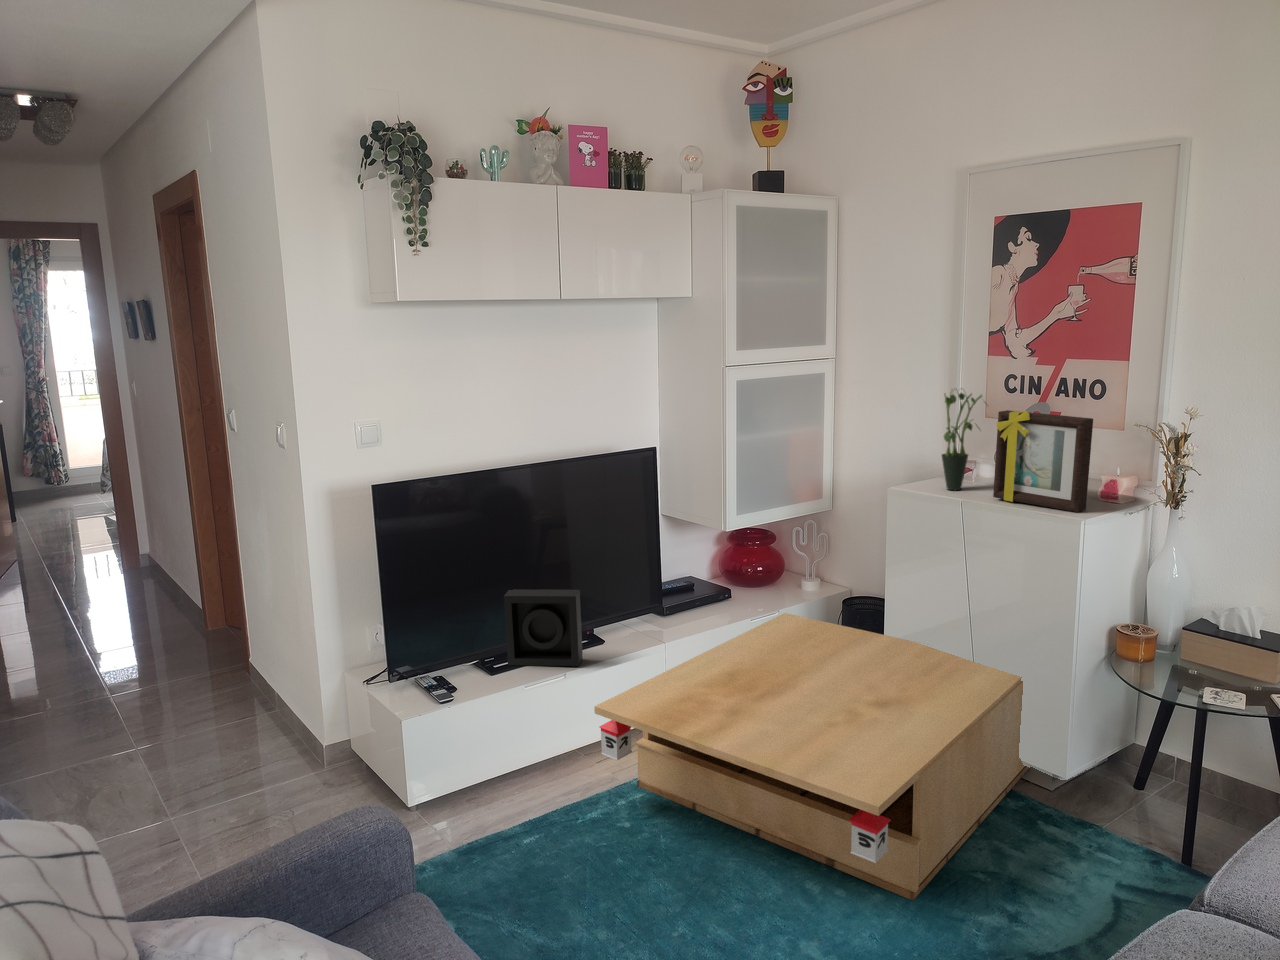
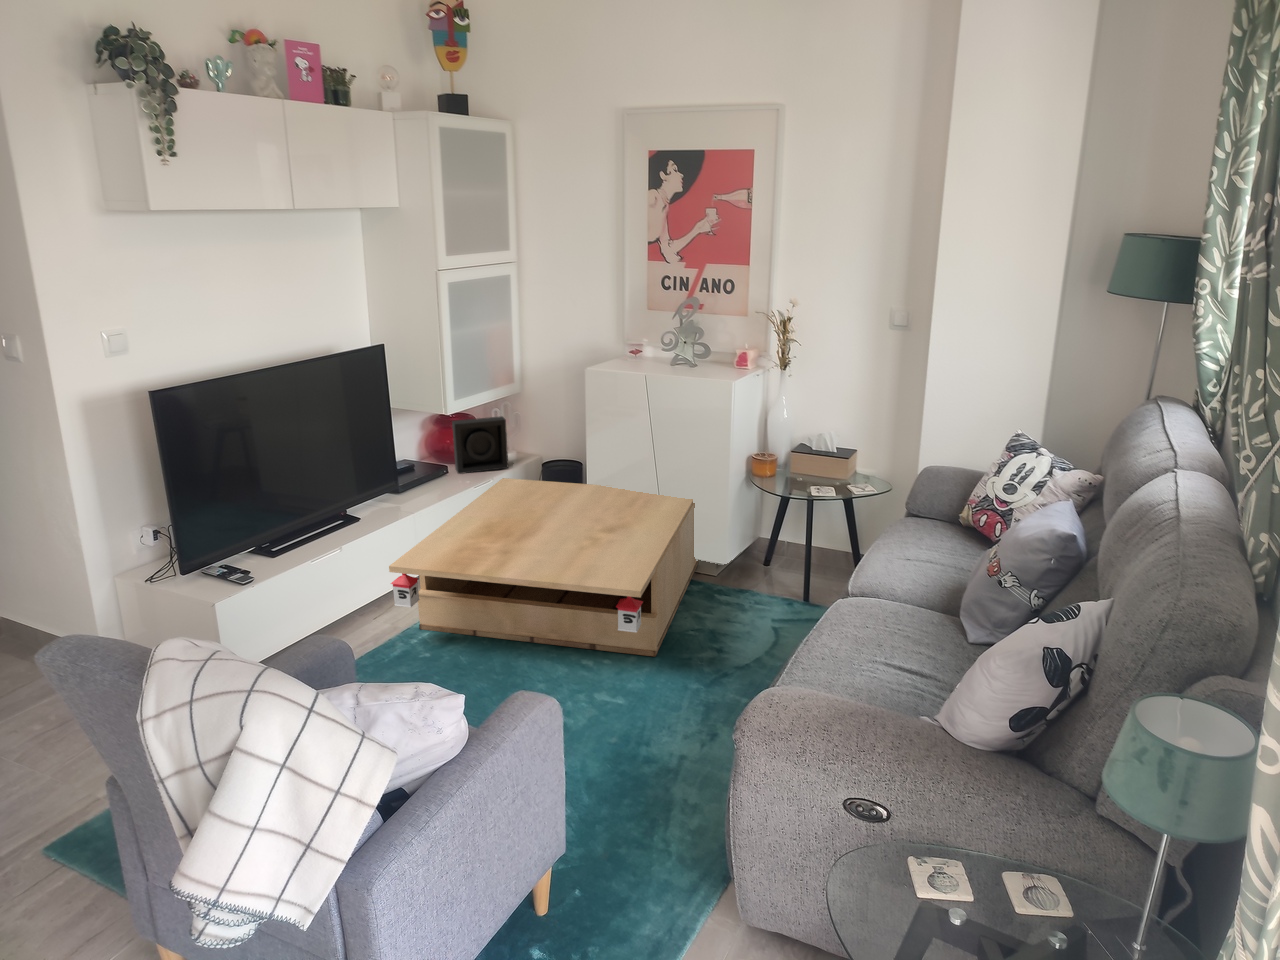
potted plant: present [942,393,982,490] -> none [623,287,658,367]
picture frame: present [993,410,1093,512] -> none [666,304,734,376]
speaker: present [504,589,583,666] -> present [452,416,508,474]

